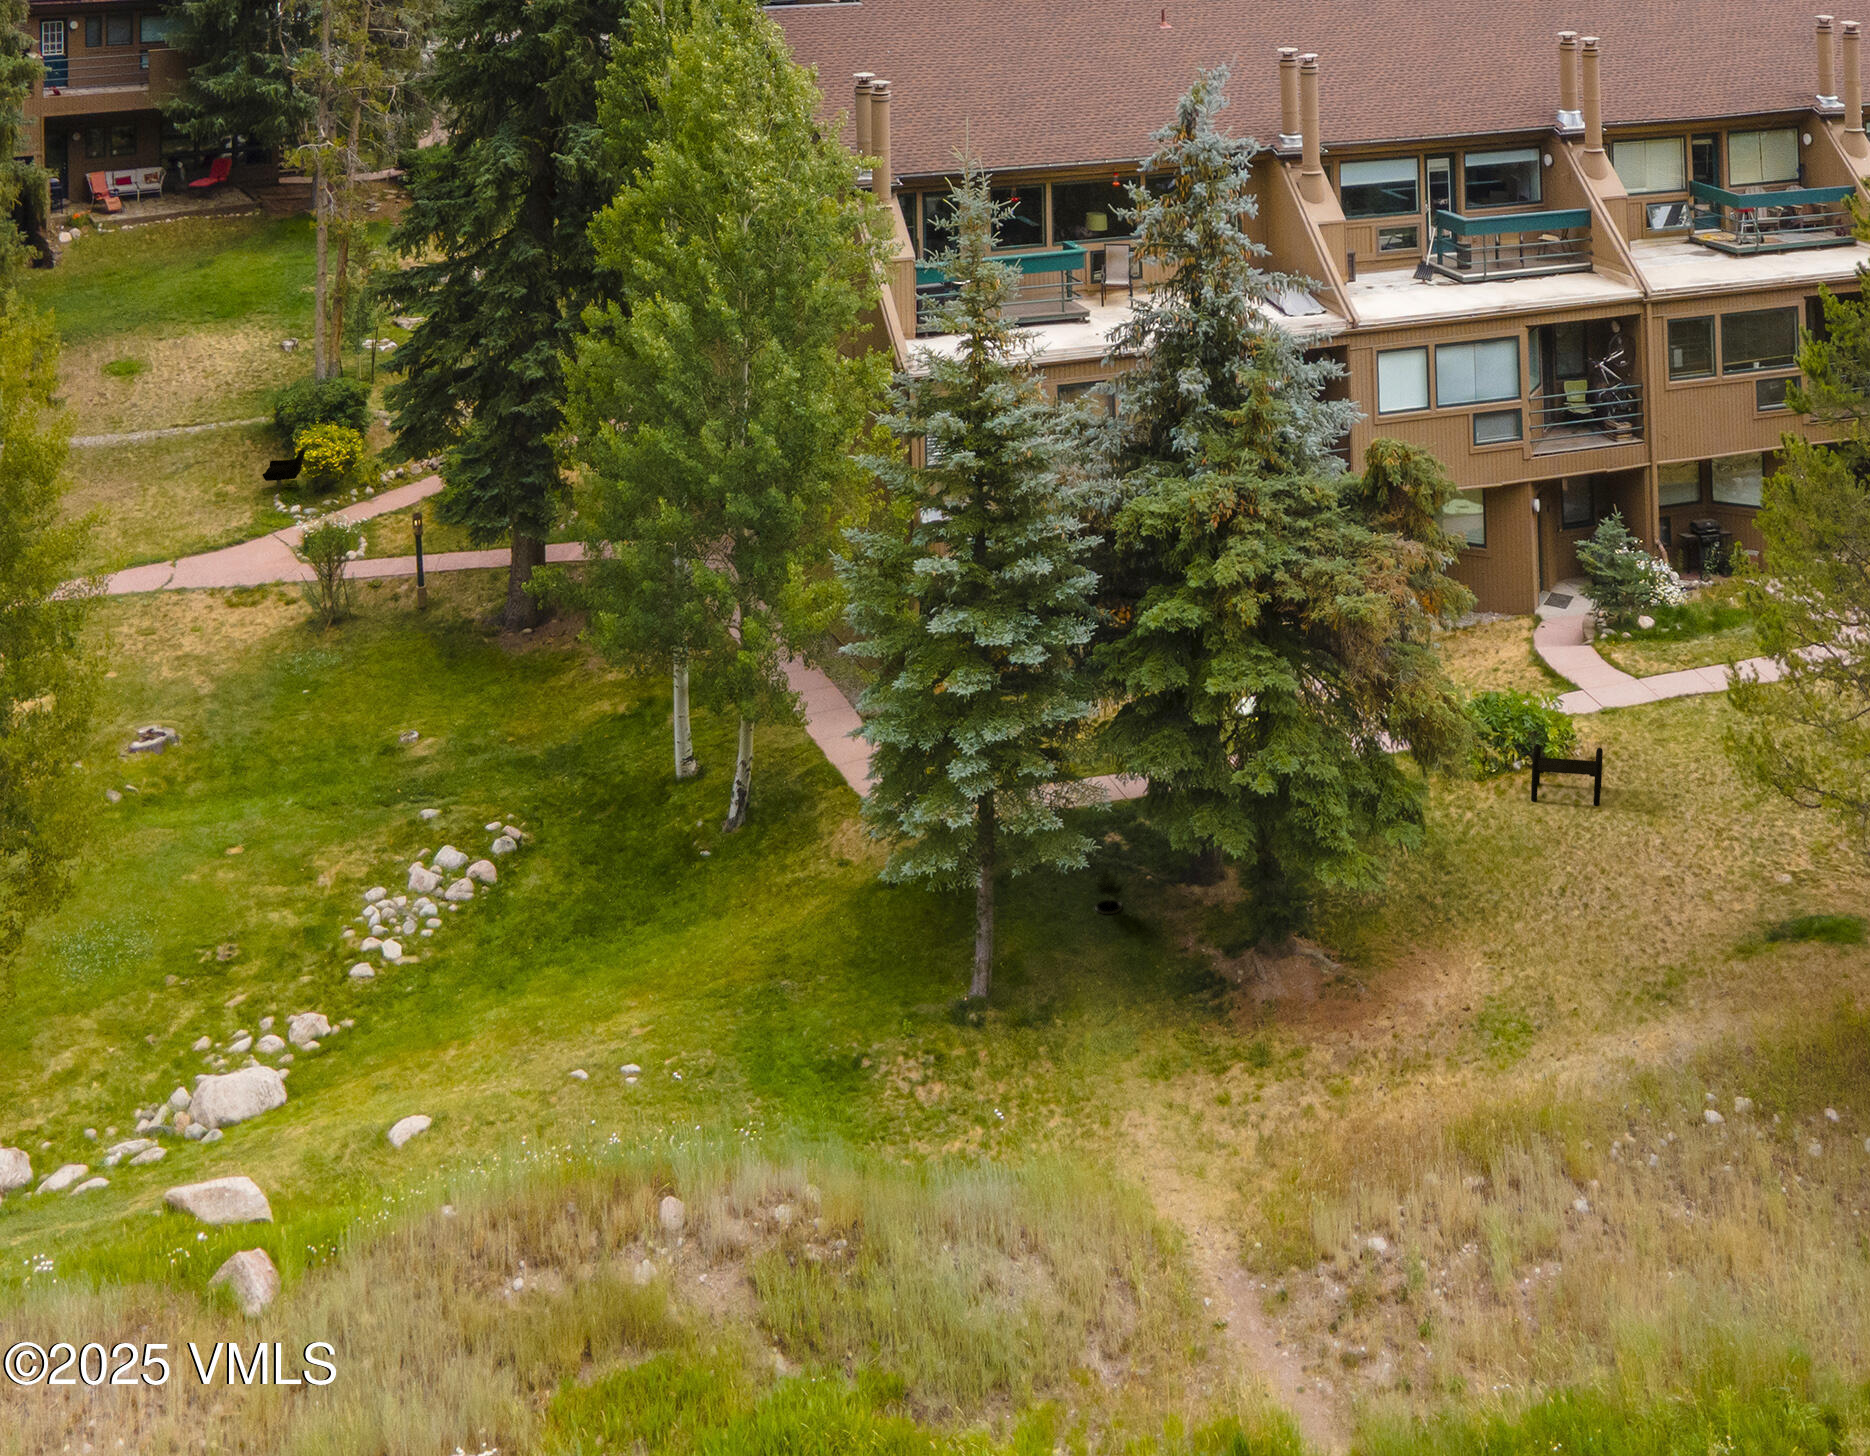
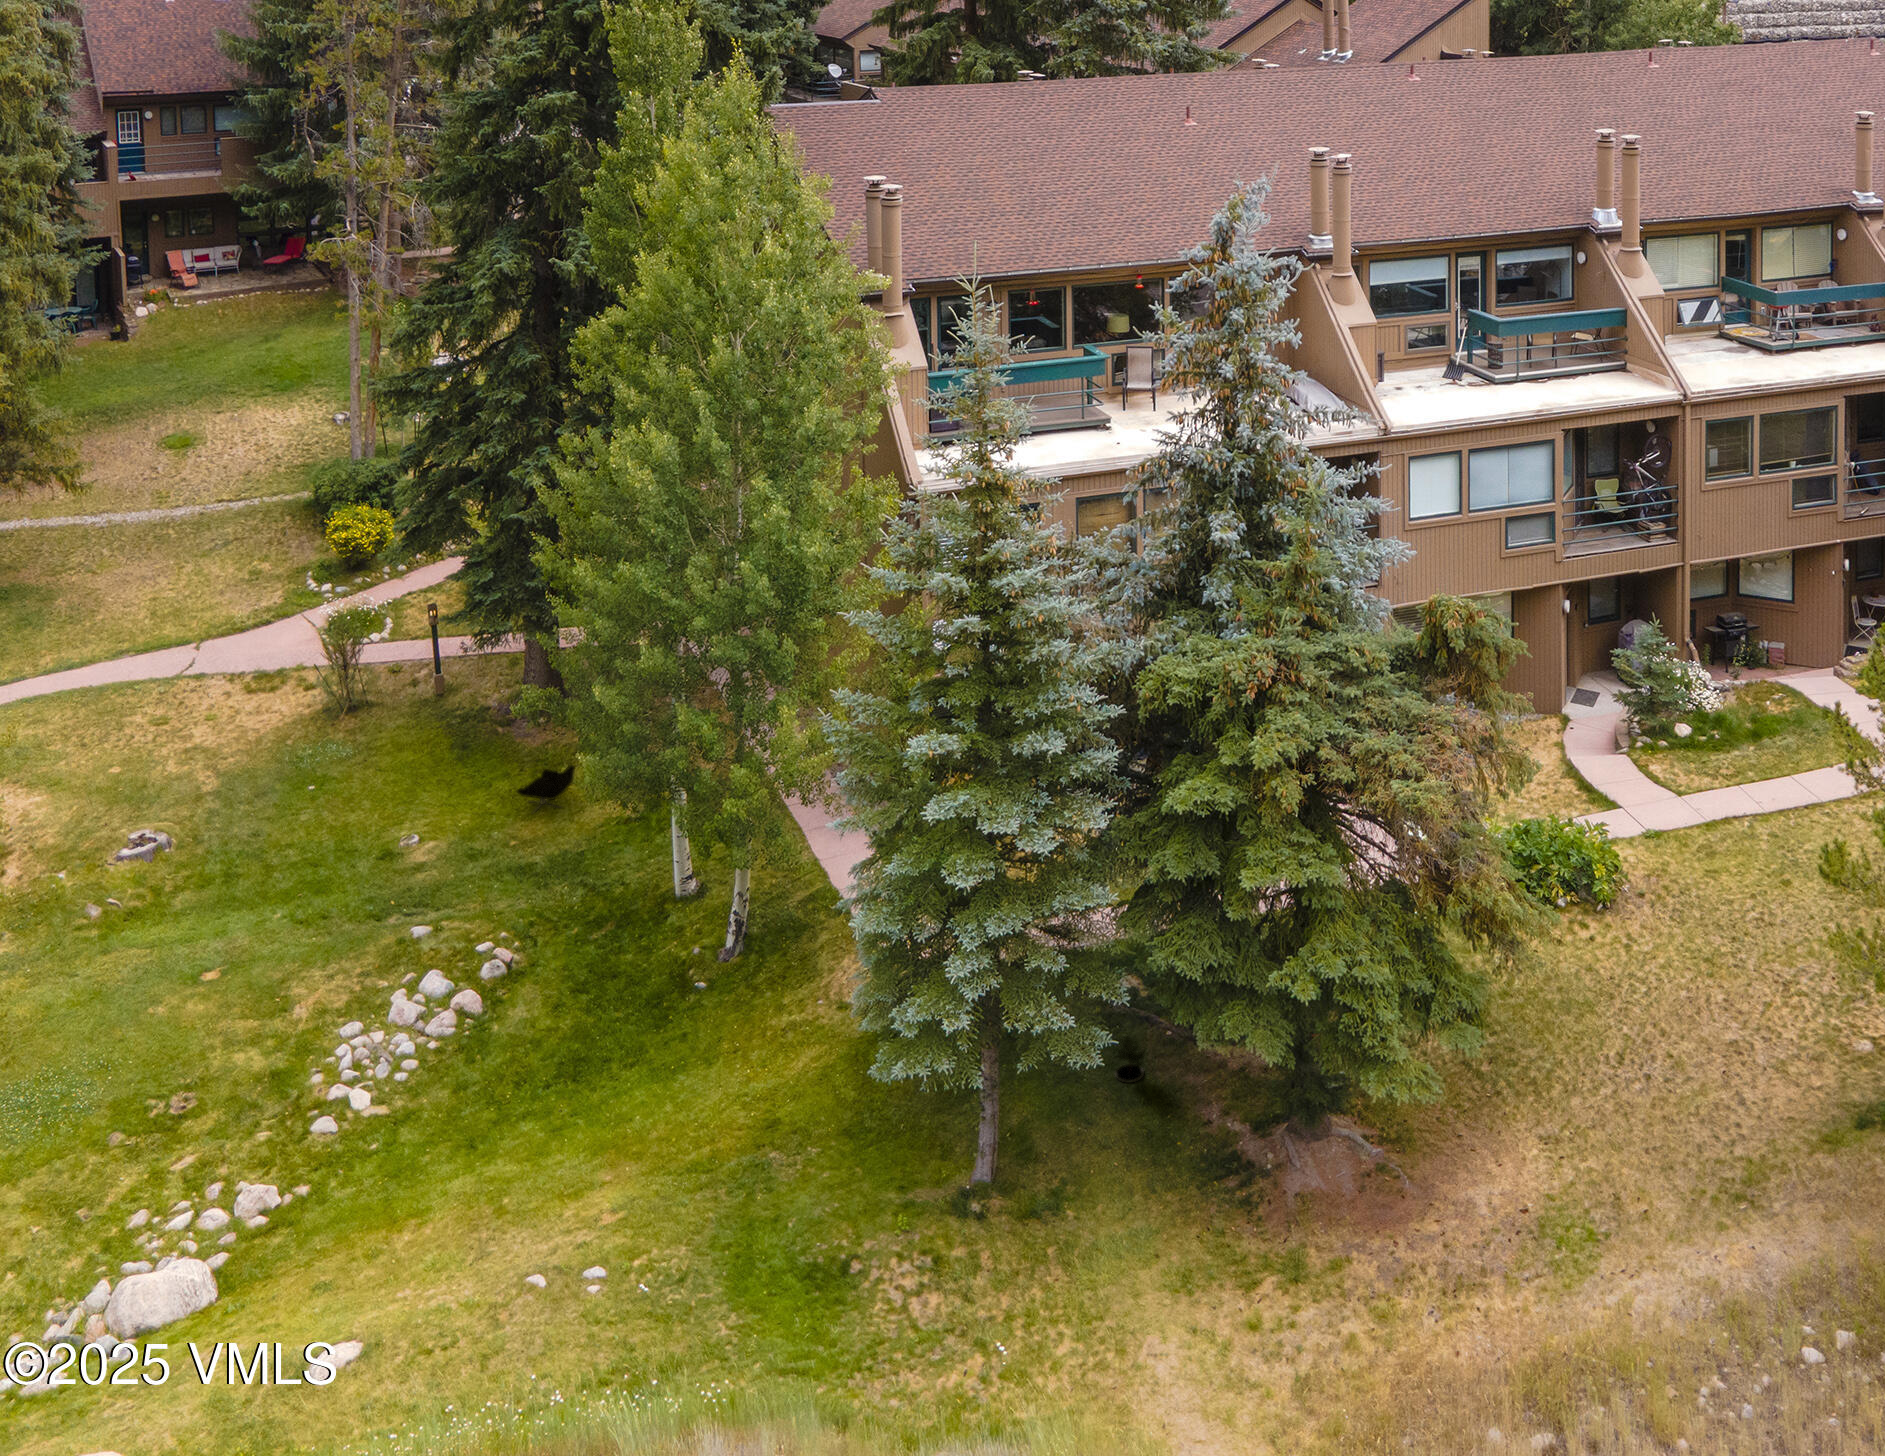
lounge chair: present [262,450,305,493] -> present [517,765,575,811]
bench: present [1531,744,1603,806] -> none [1573,883,1649,952]

